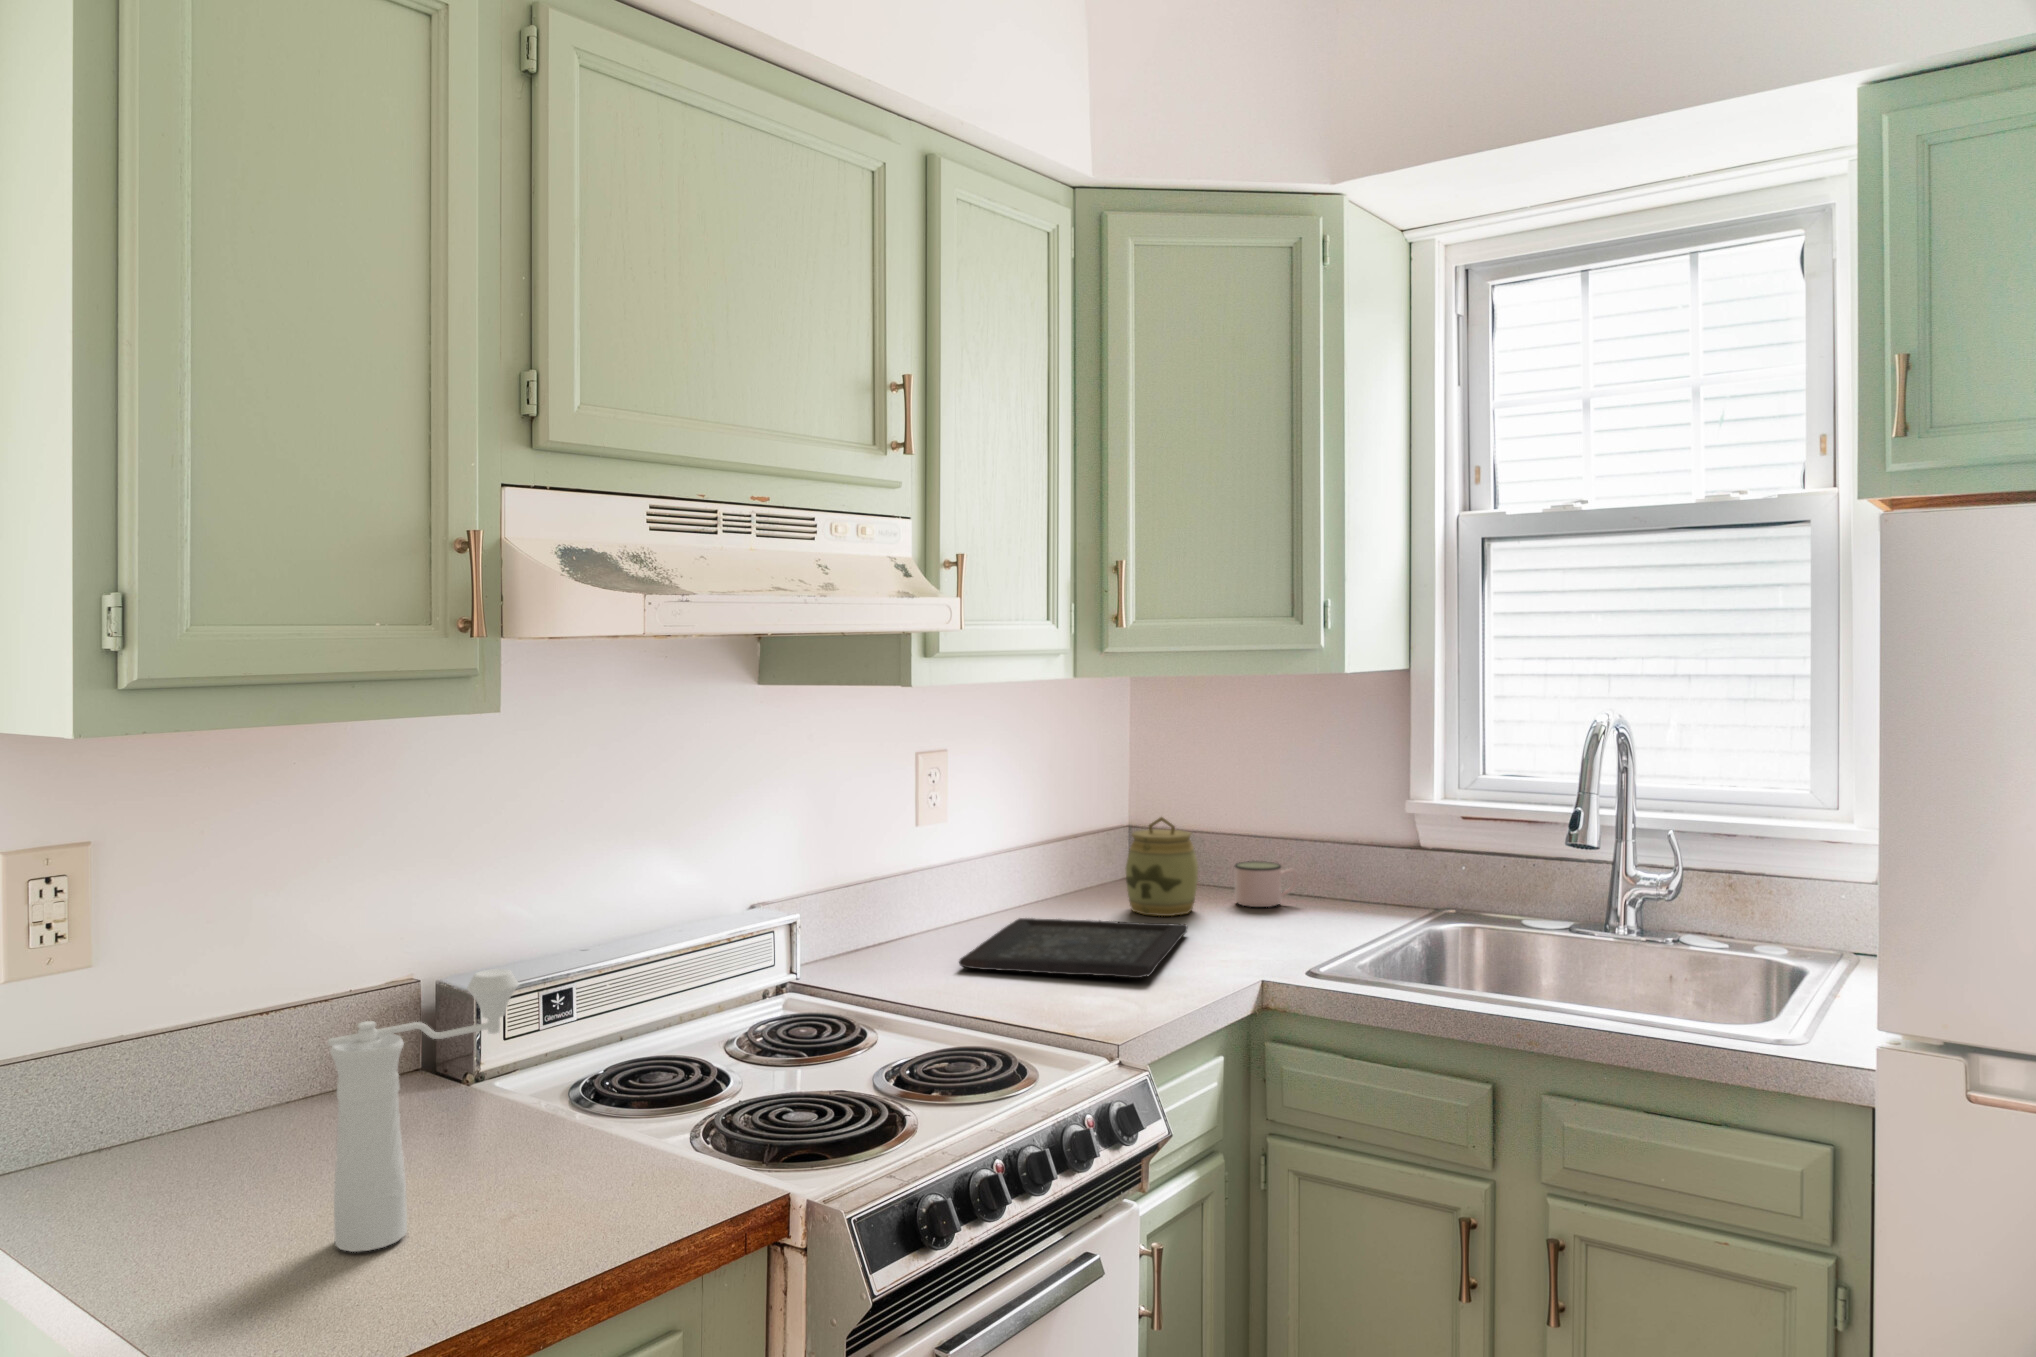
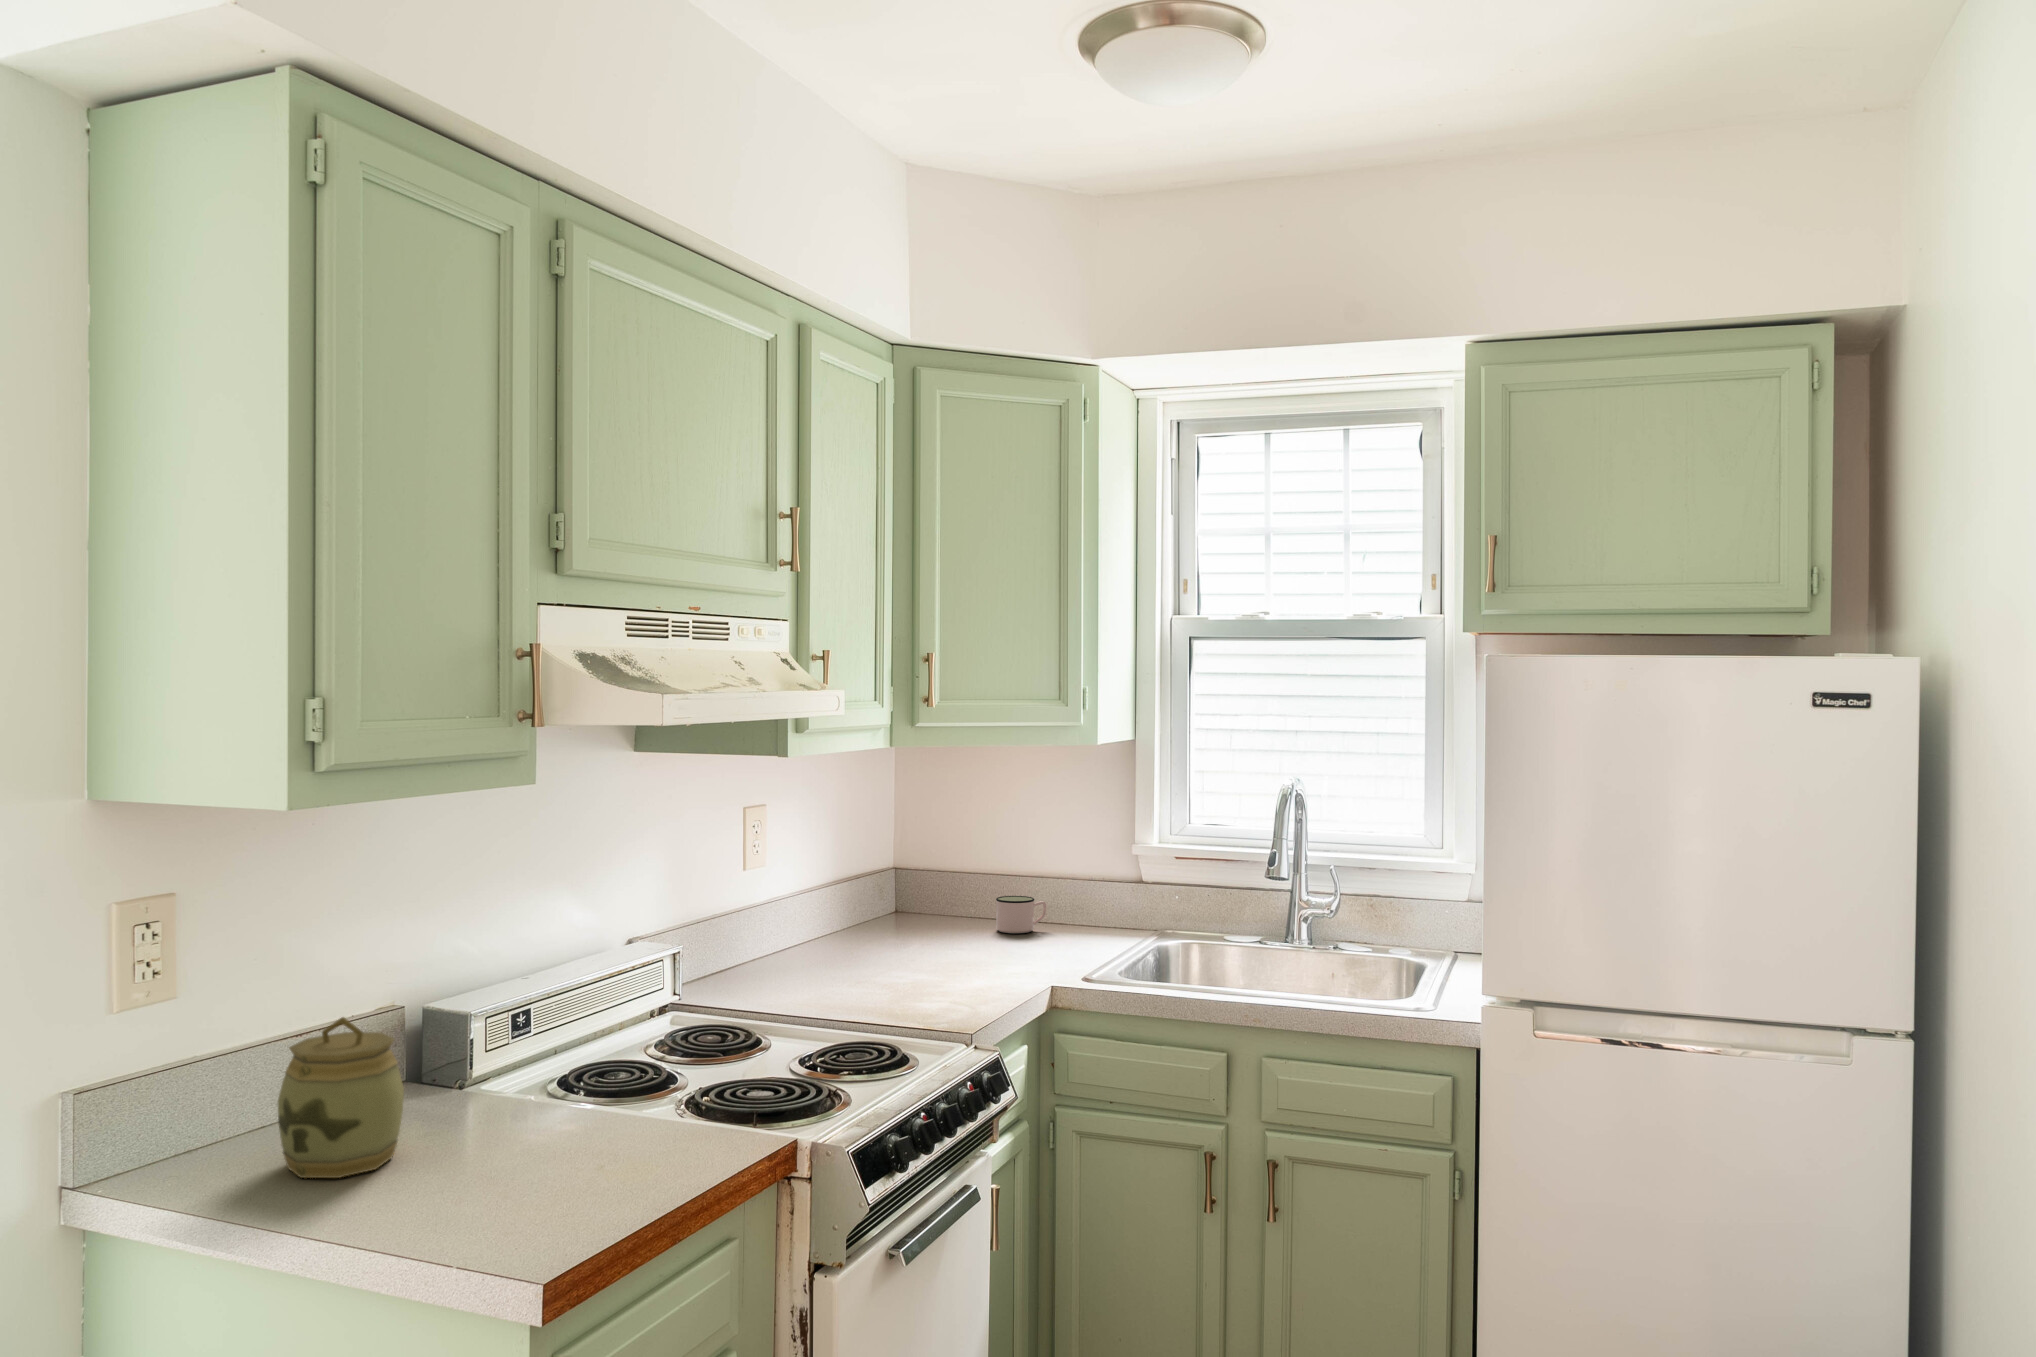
jar: present [1126,817,1198,916] -> present [278,1017,404,1178]
tray: present [959,918,1188,978] -> none [805,947,973,989]
pepper mill: present [328,969,519,1252] -> none [469,982,592,1198]

